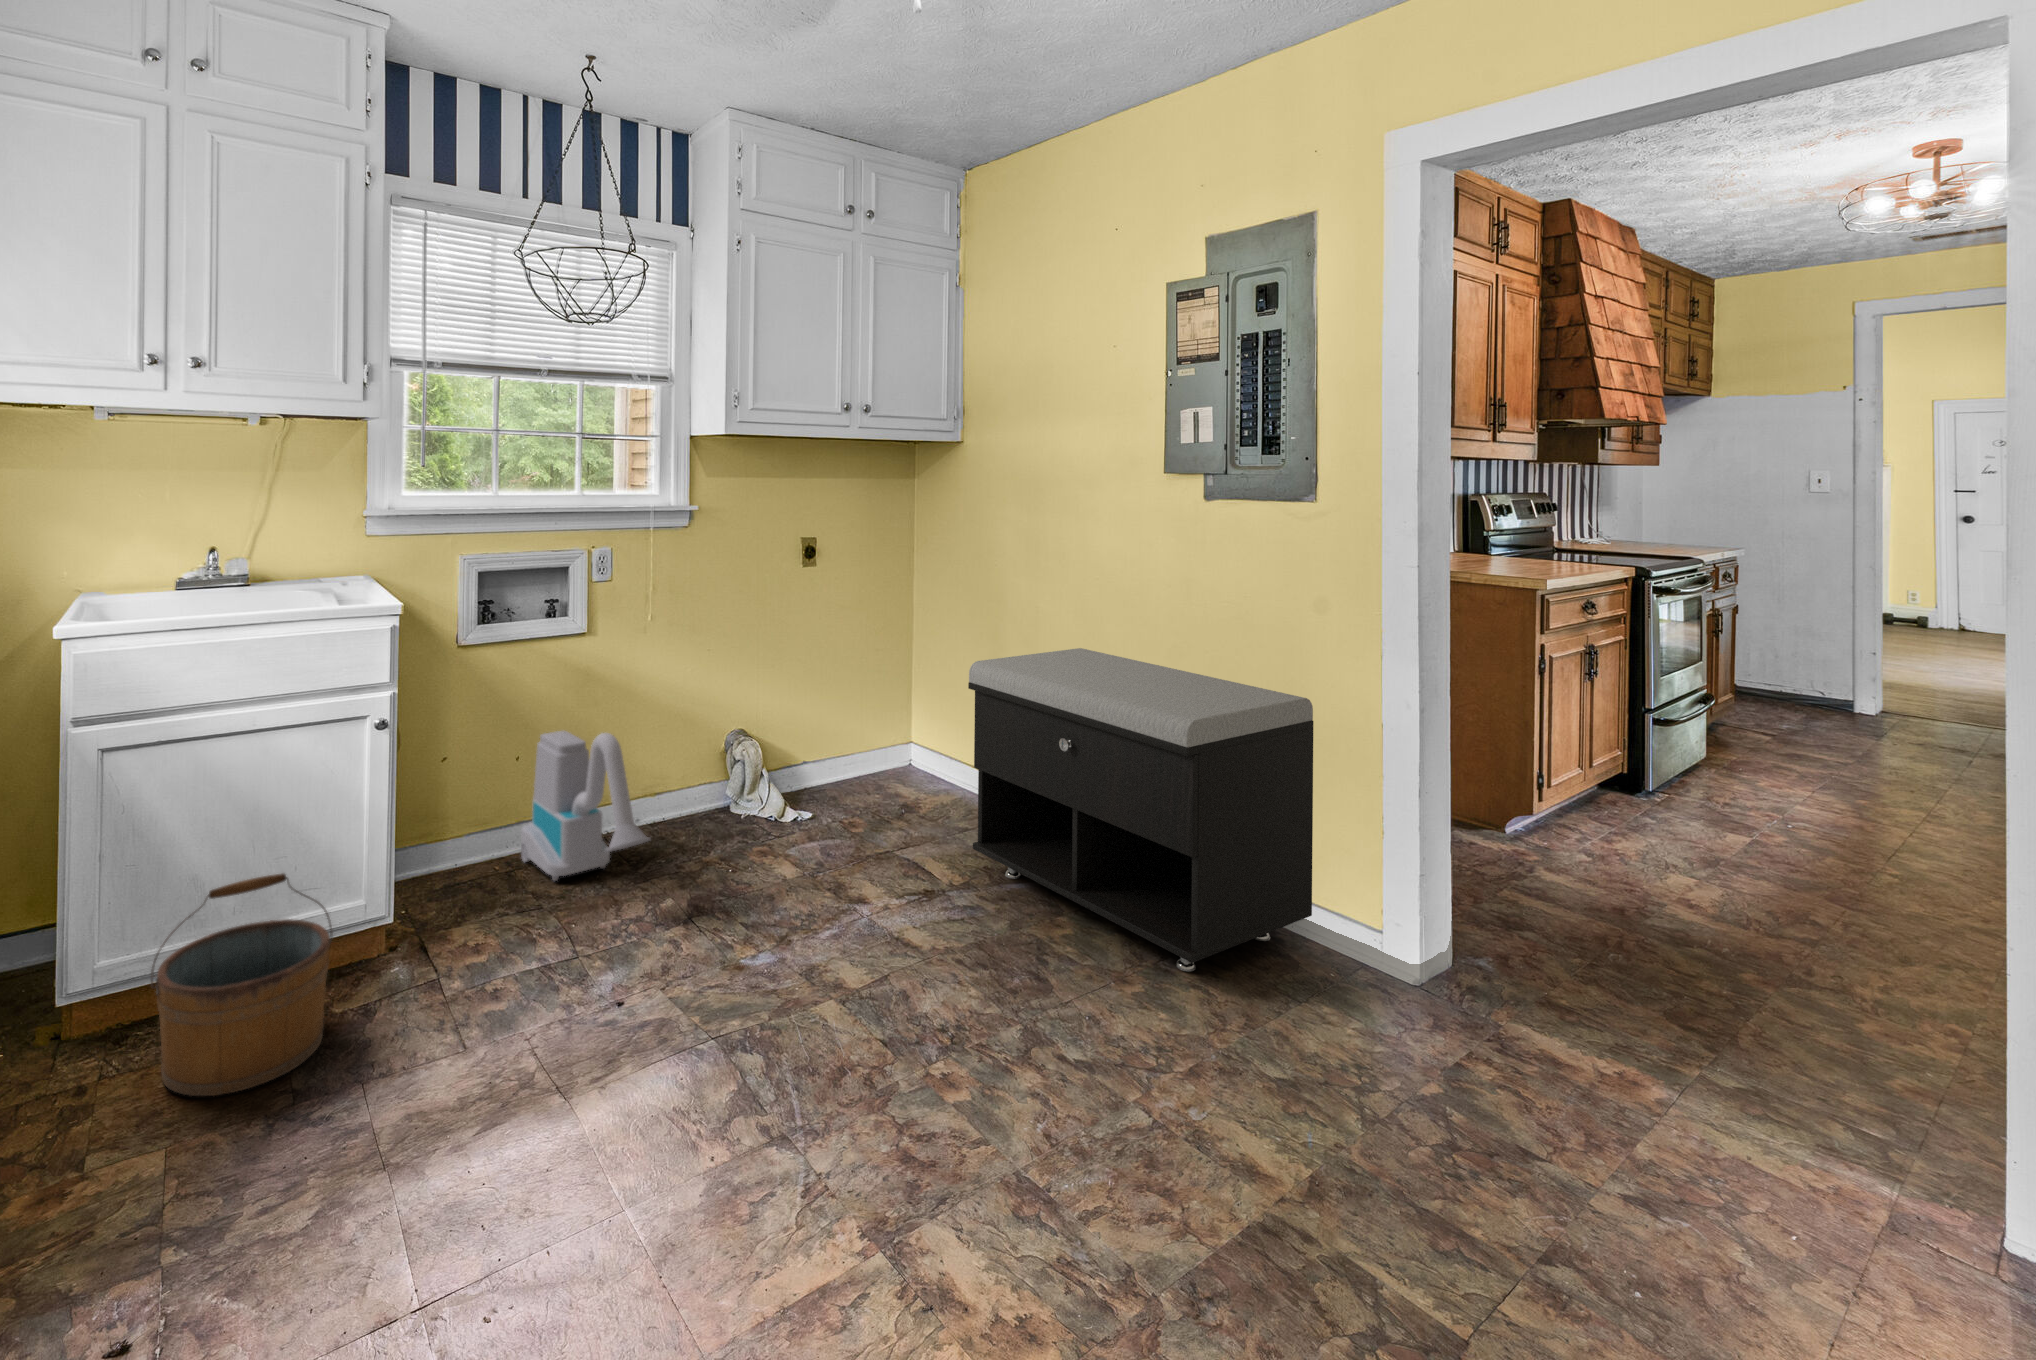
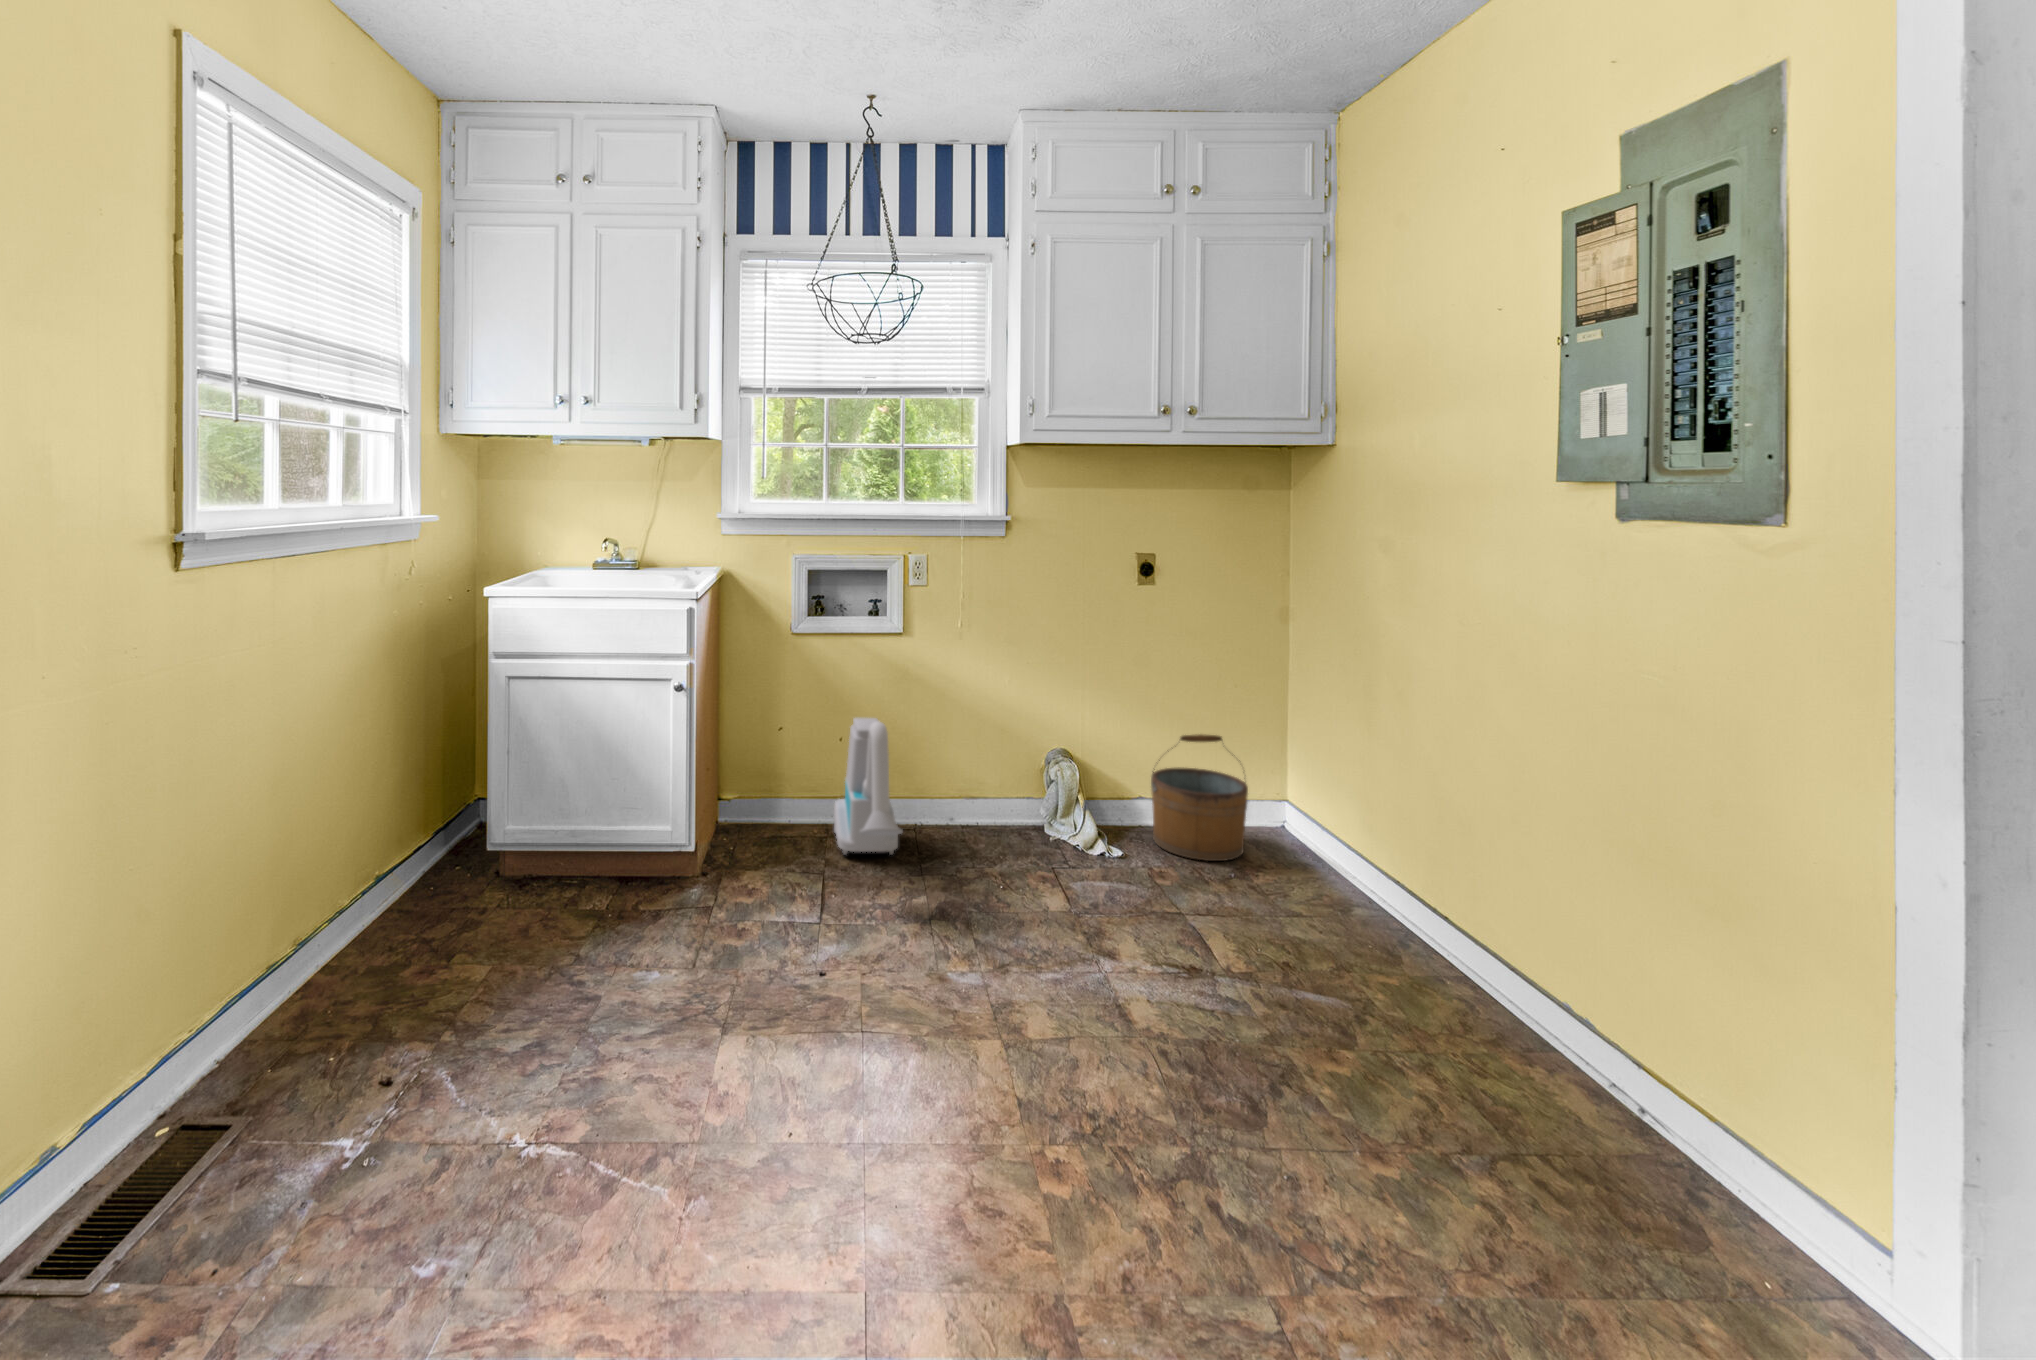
storage bench: present [968,648,1313,971] -> none [1265,706,1759,1186]
bucket: present [151,874,332,1096] -> present [1151,734,1248,861]

